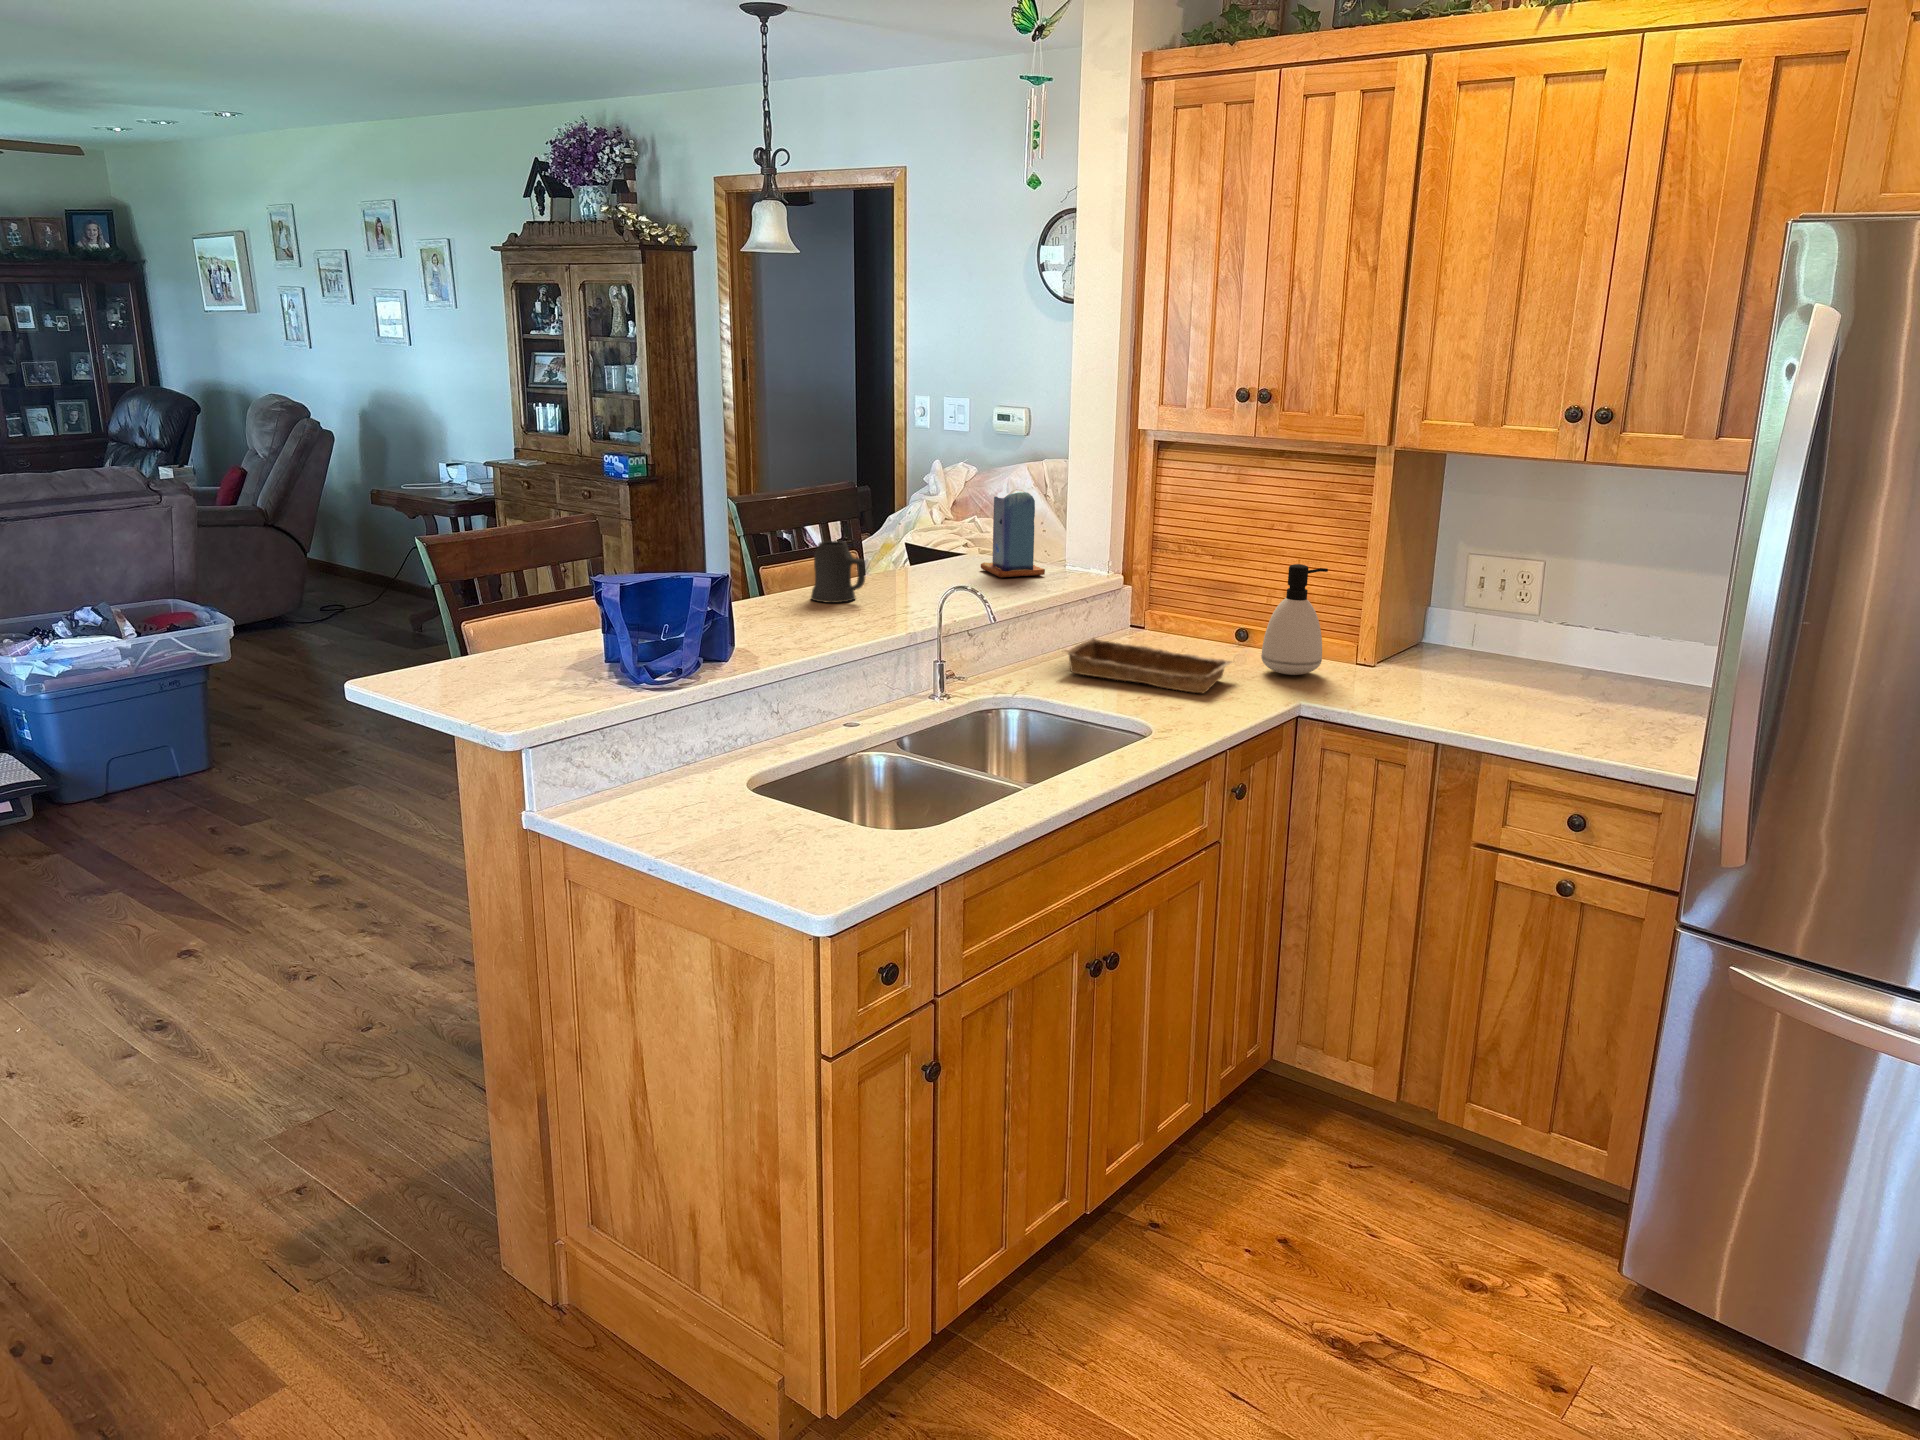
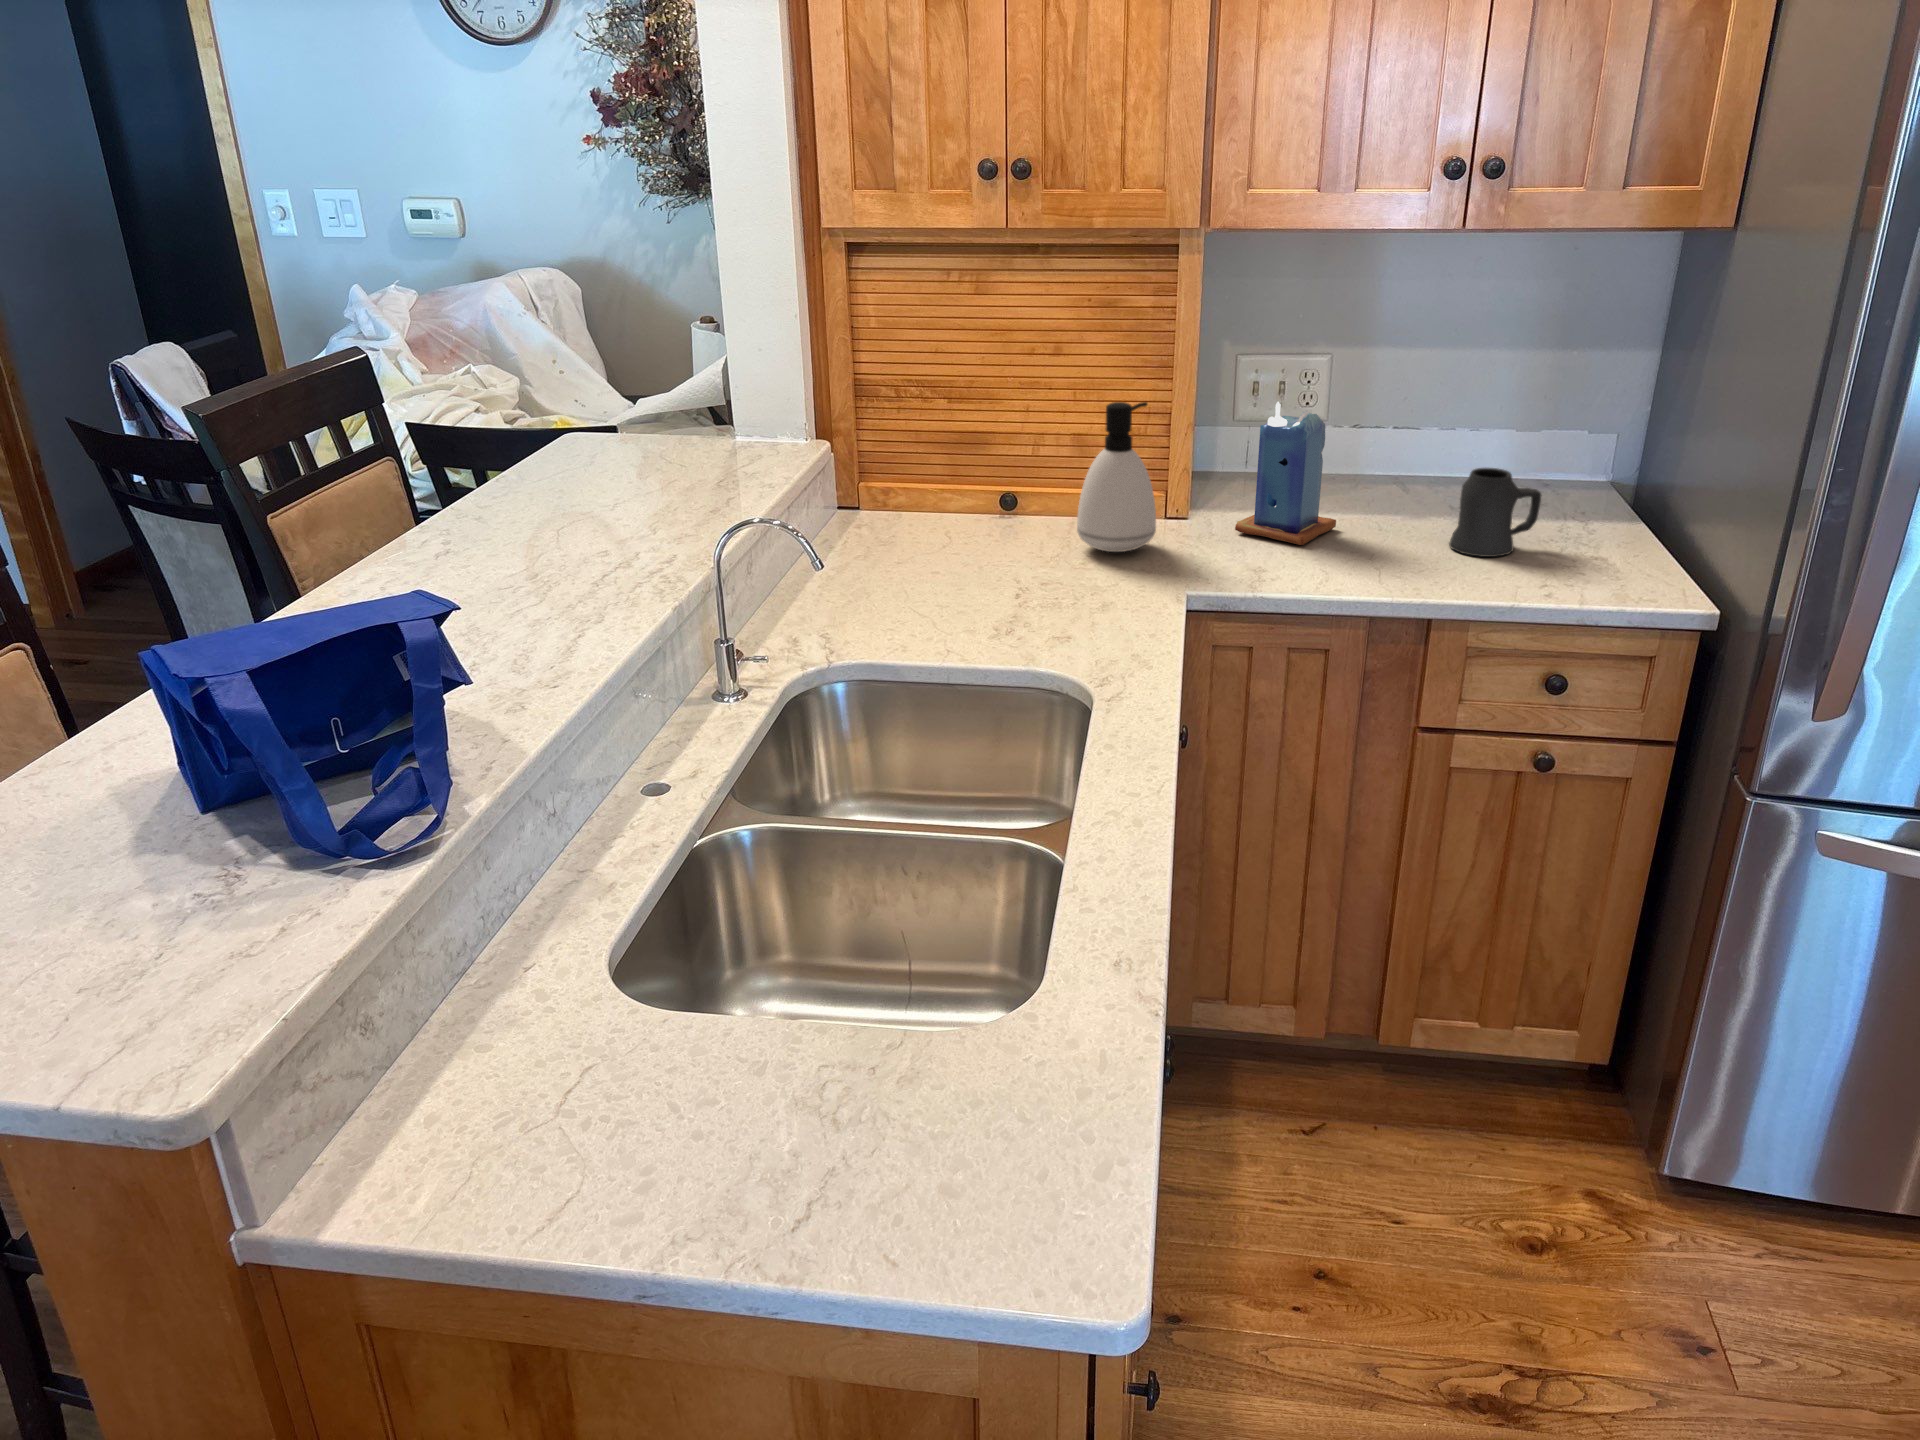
candle: present [981,482,1045,577] -> present [1235,402,1336,545]
mug: present [811,541,866,603] -> present [1449,468,1542,557]
tray: present [1065,639,1232,693] -> none [846,548,1076,612]

